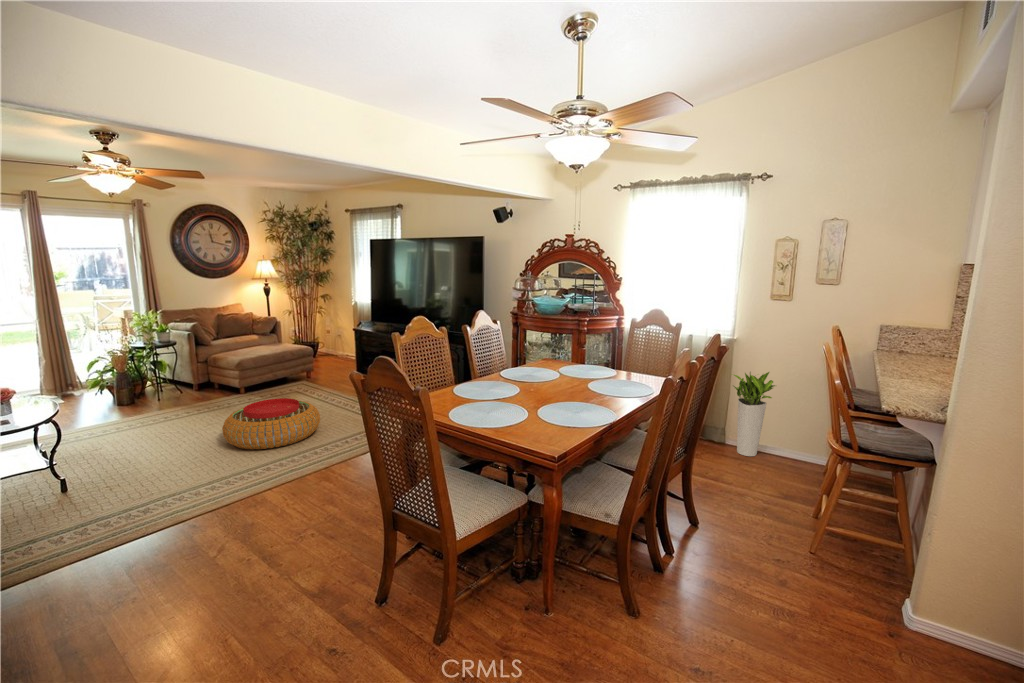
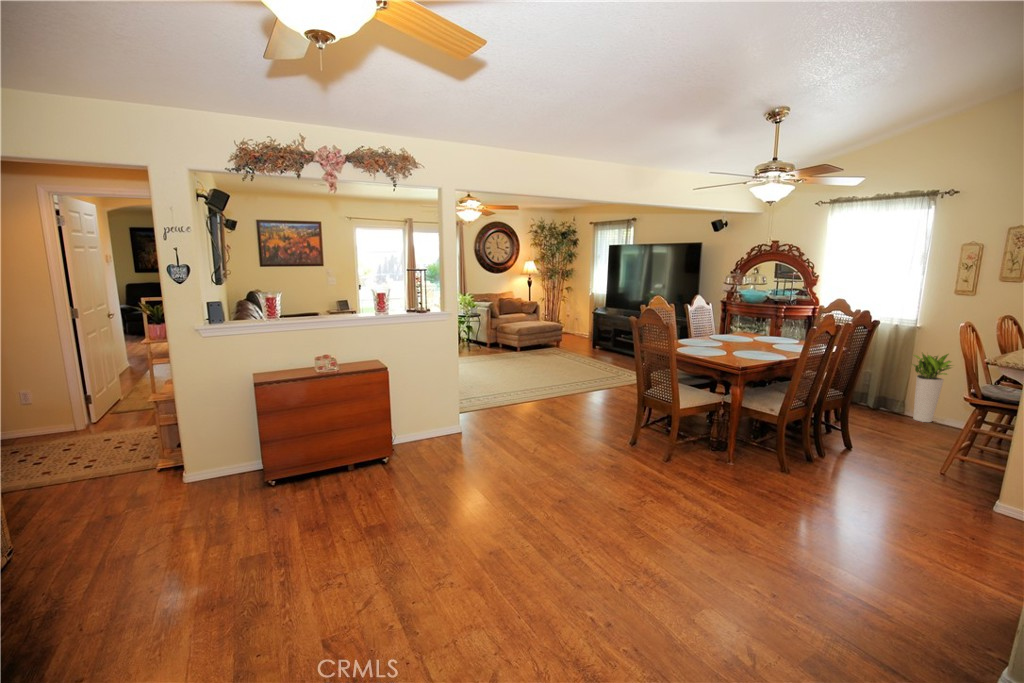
pouf: present [222,398,320,449] -> none [523,351,579,379]

